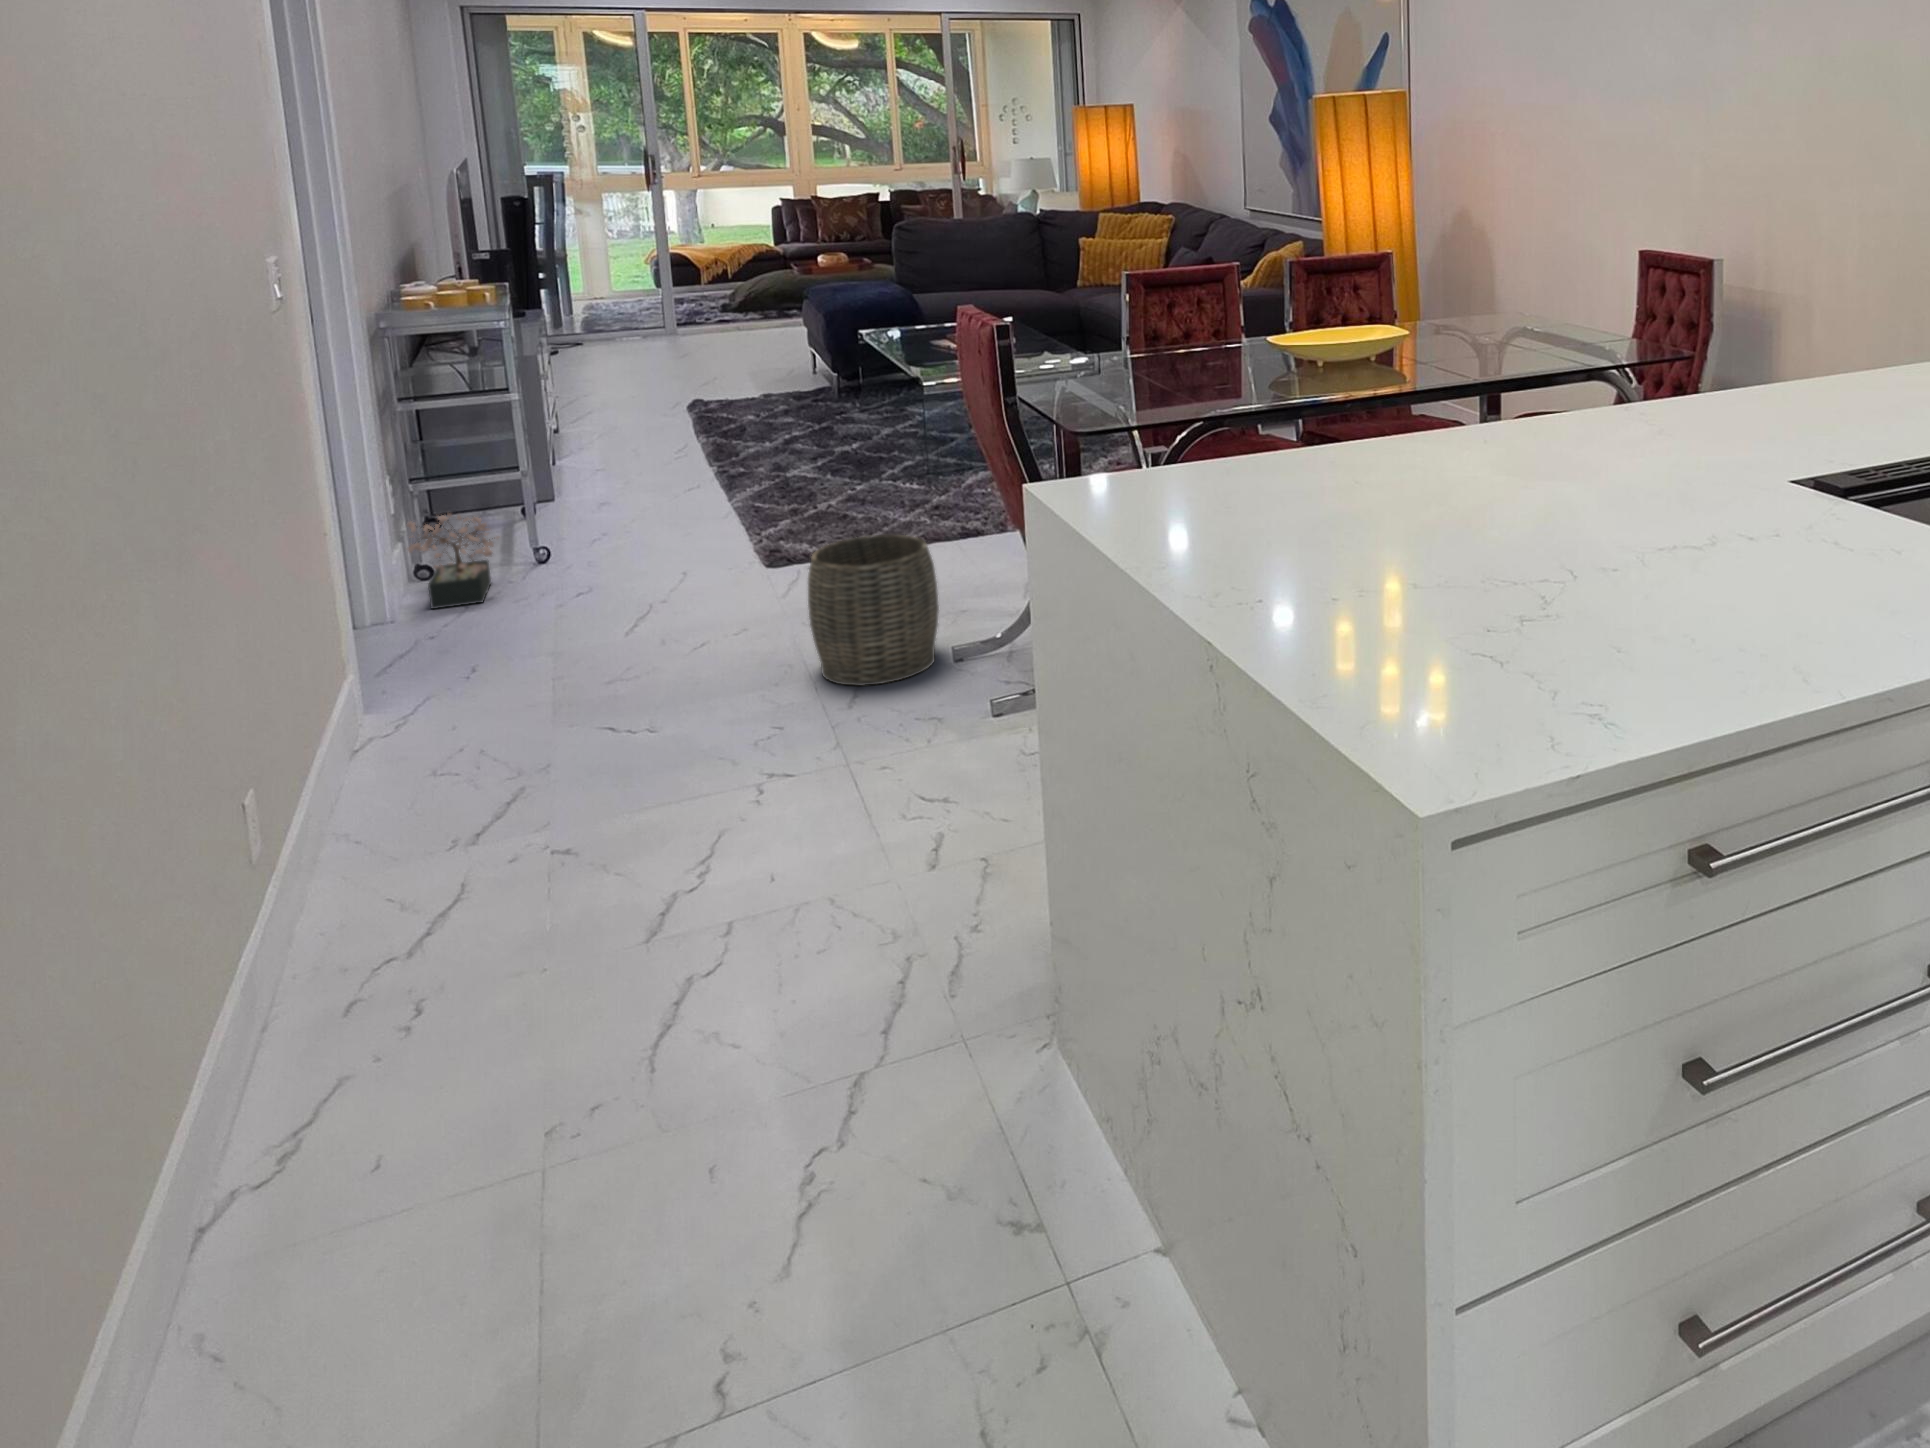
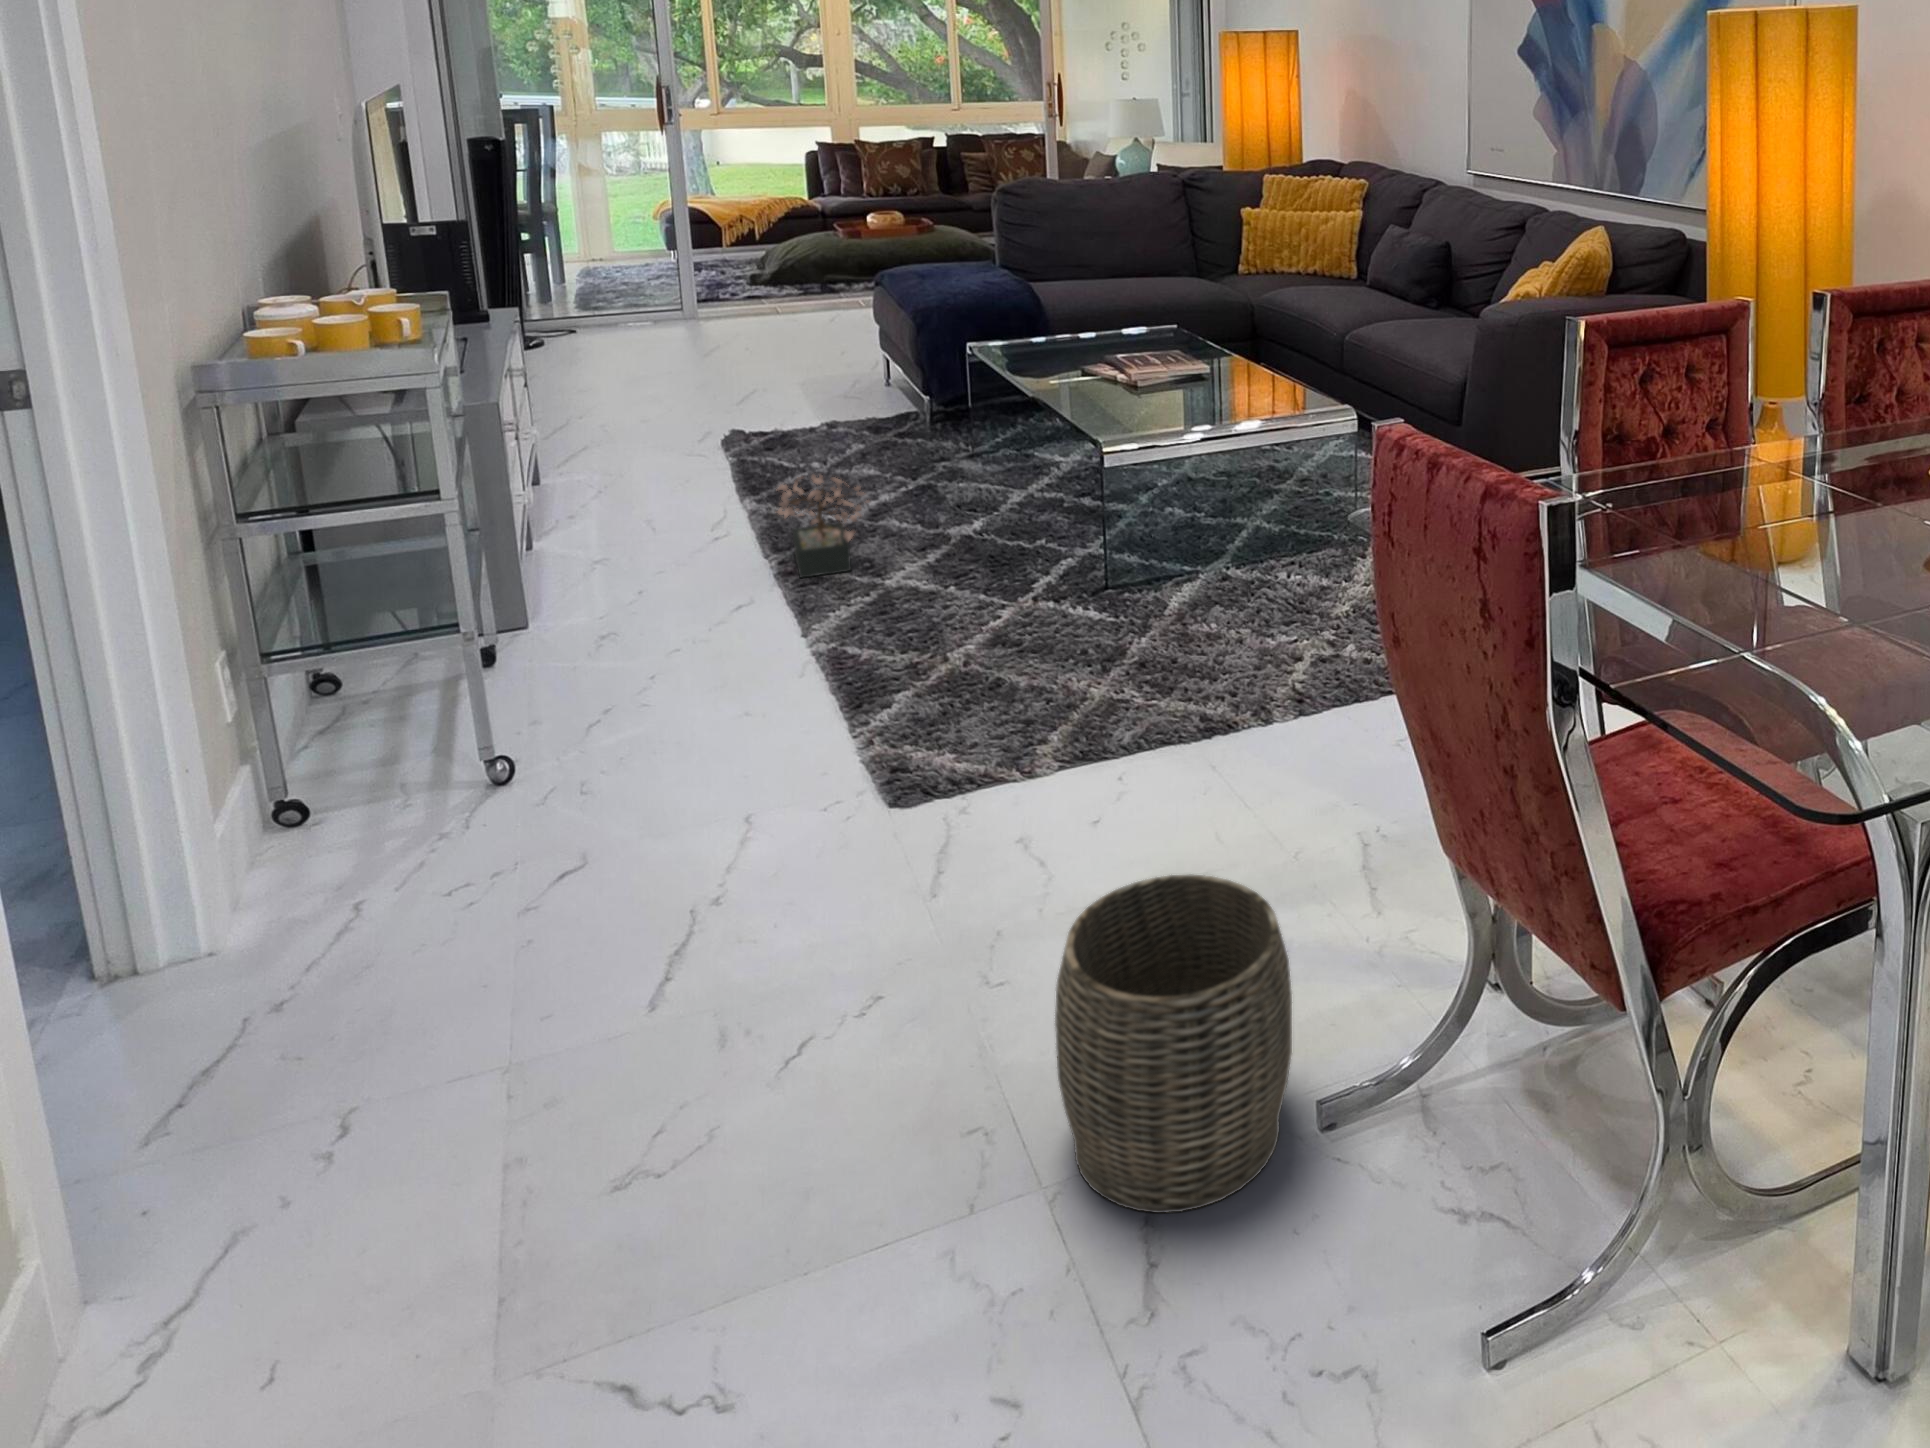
decorative plant: present [407,513,493,609] -> present [777,475,869,578]

